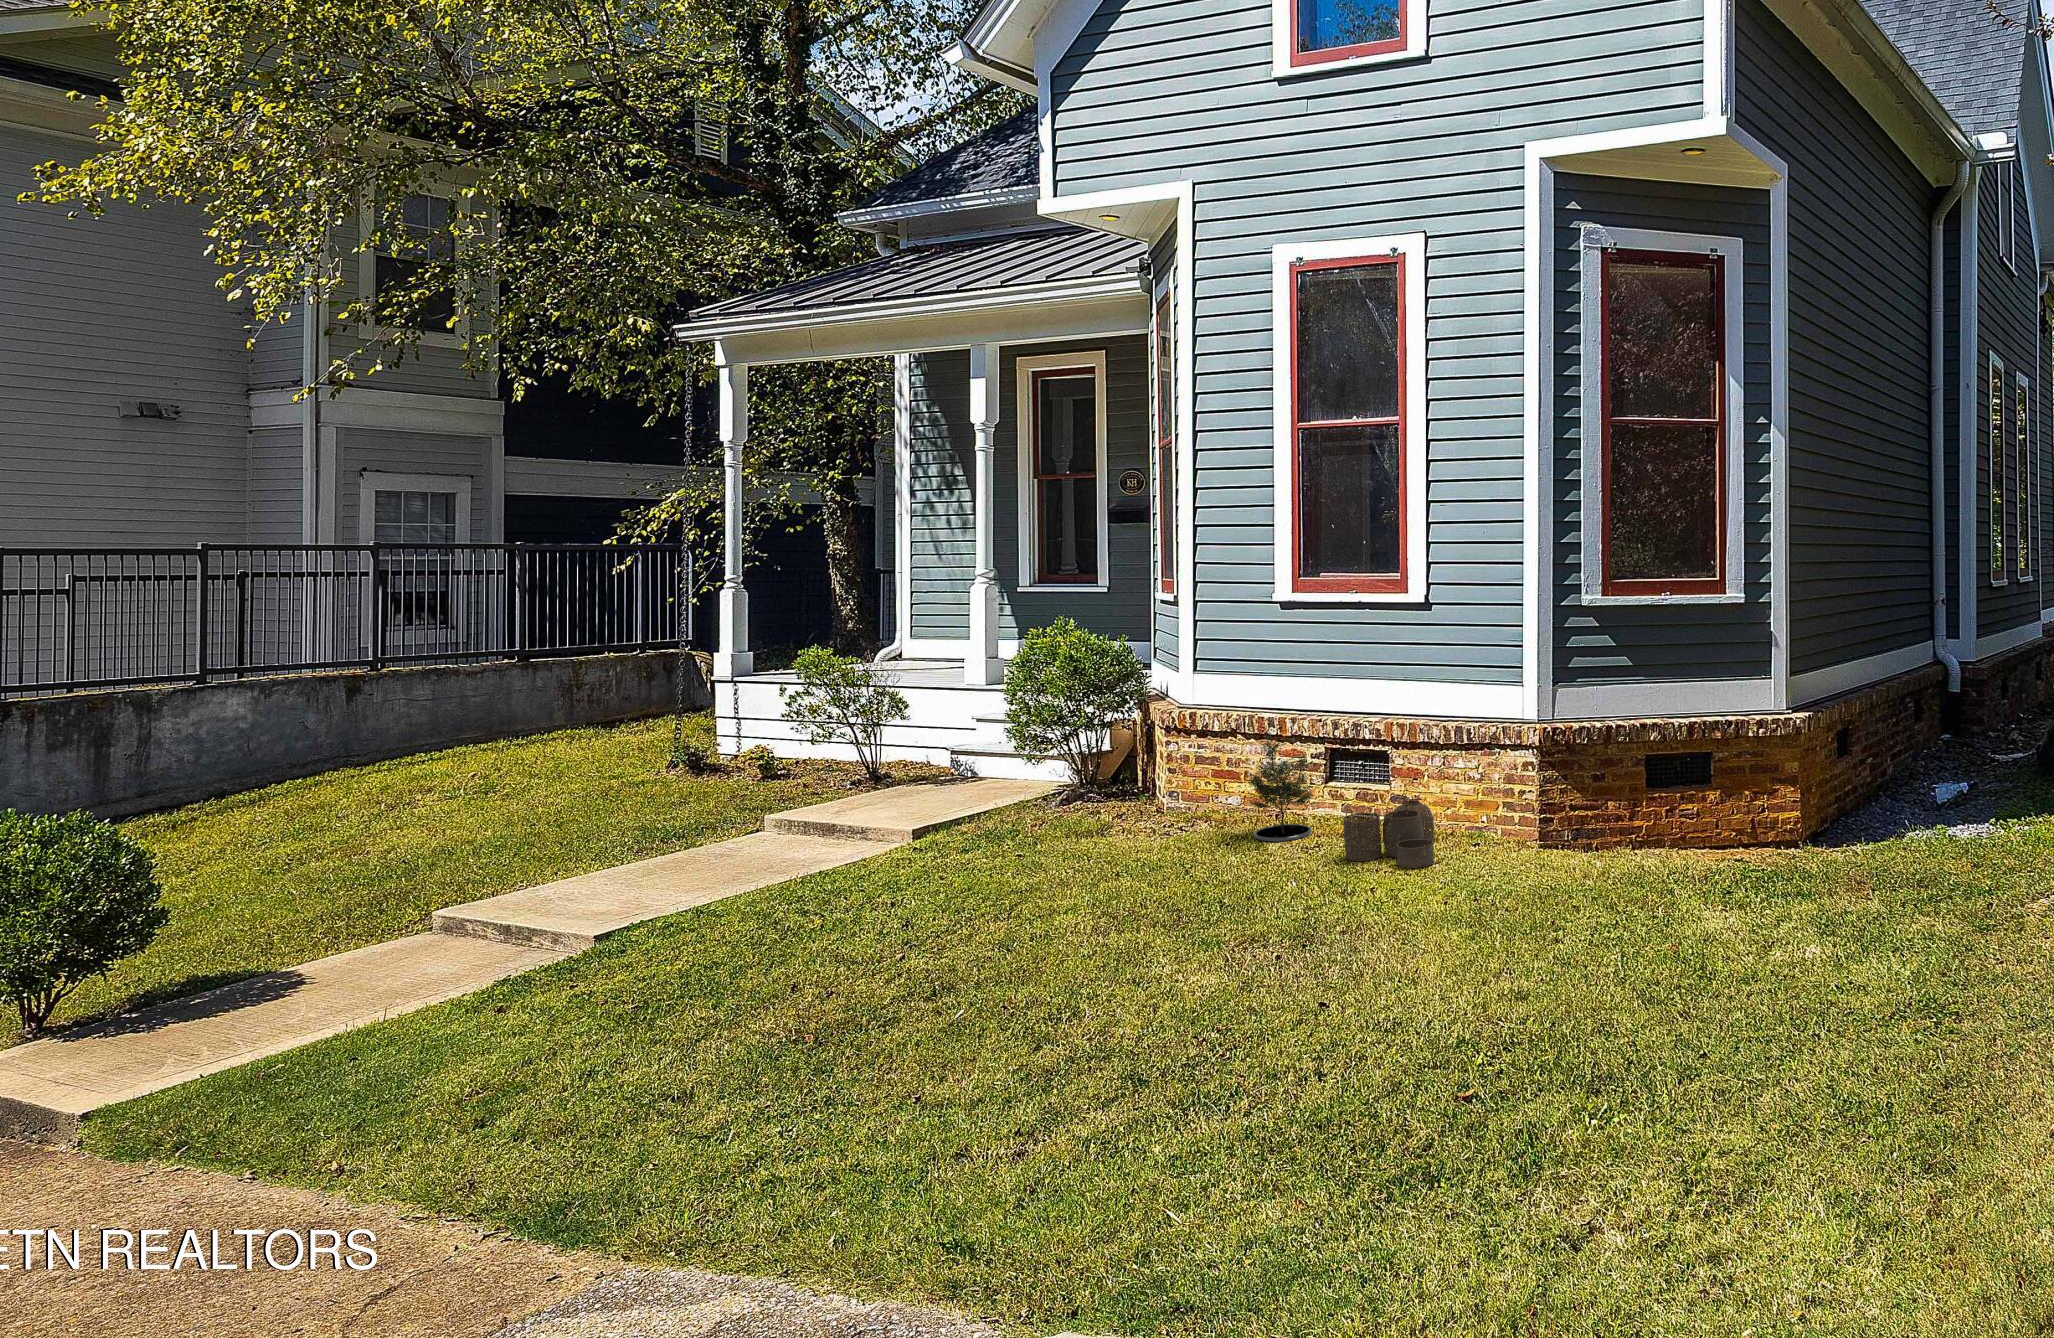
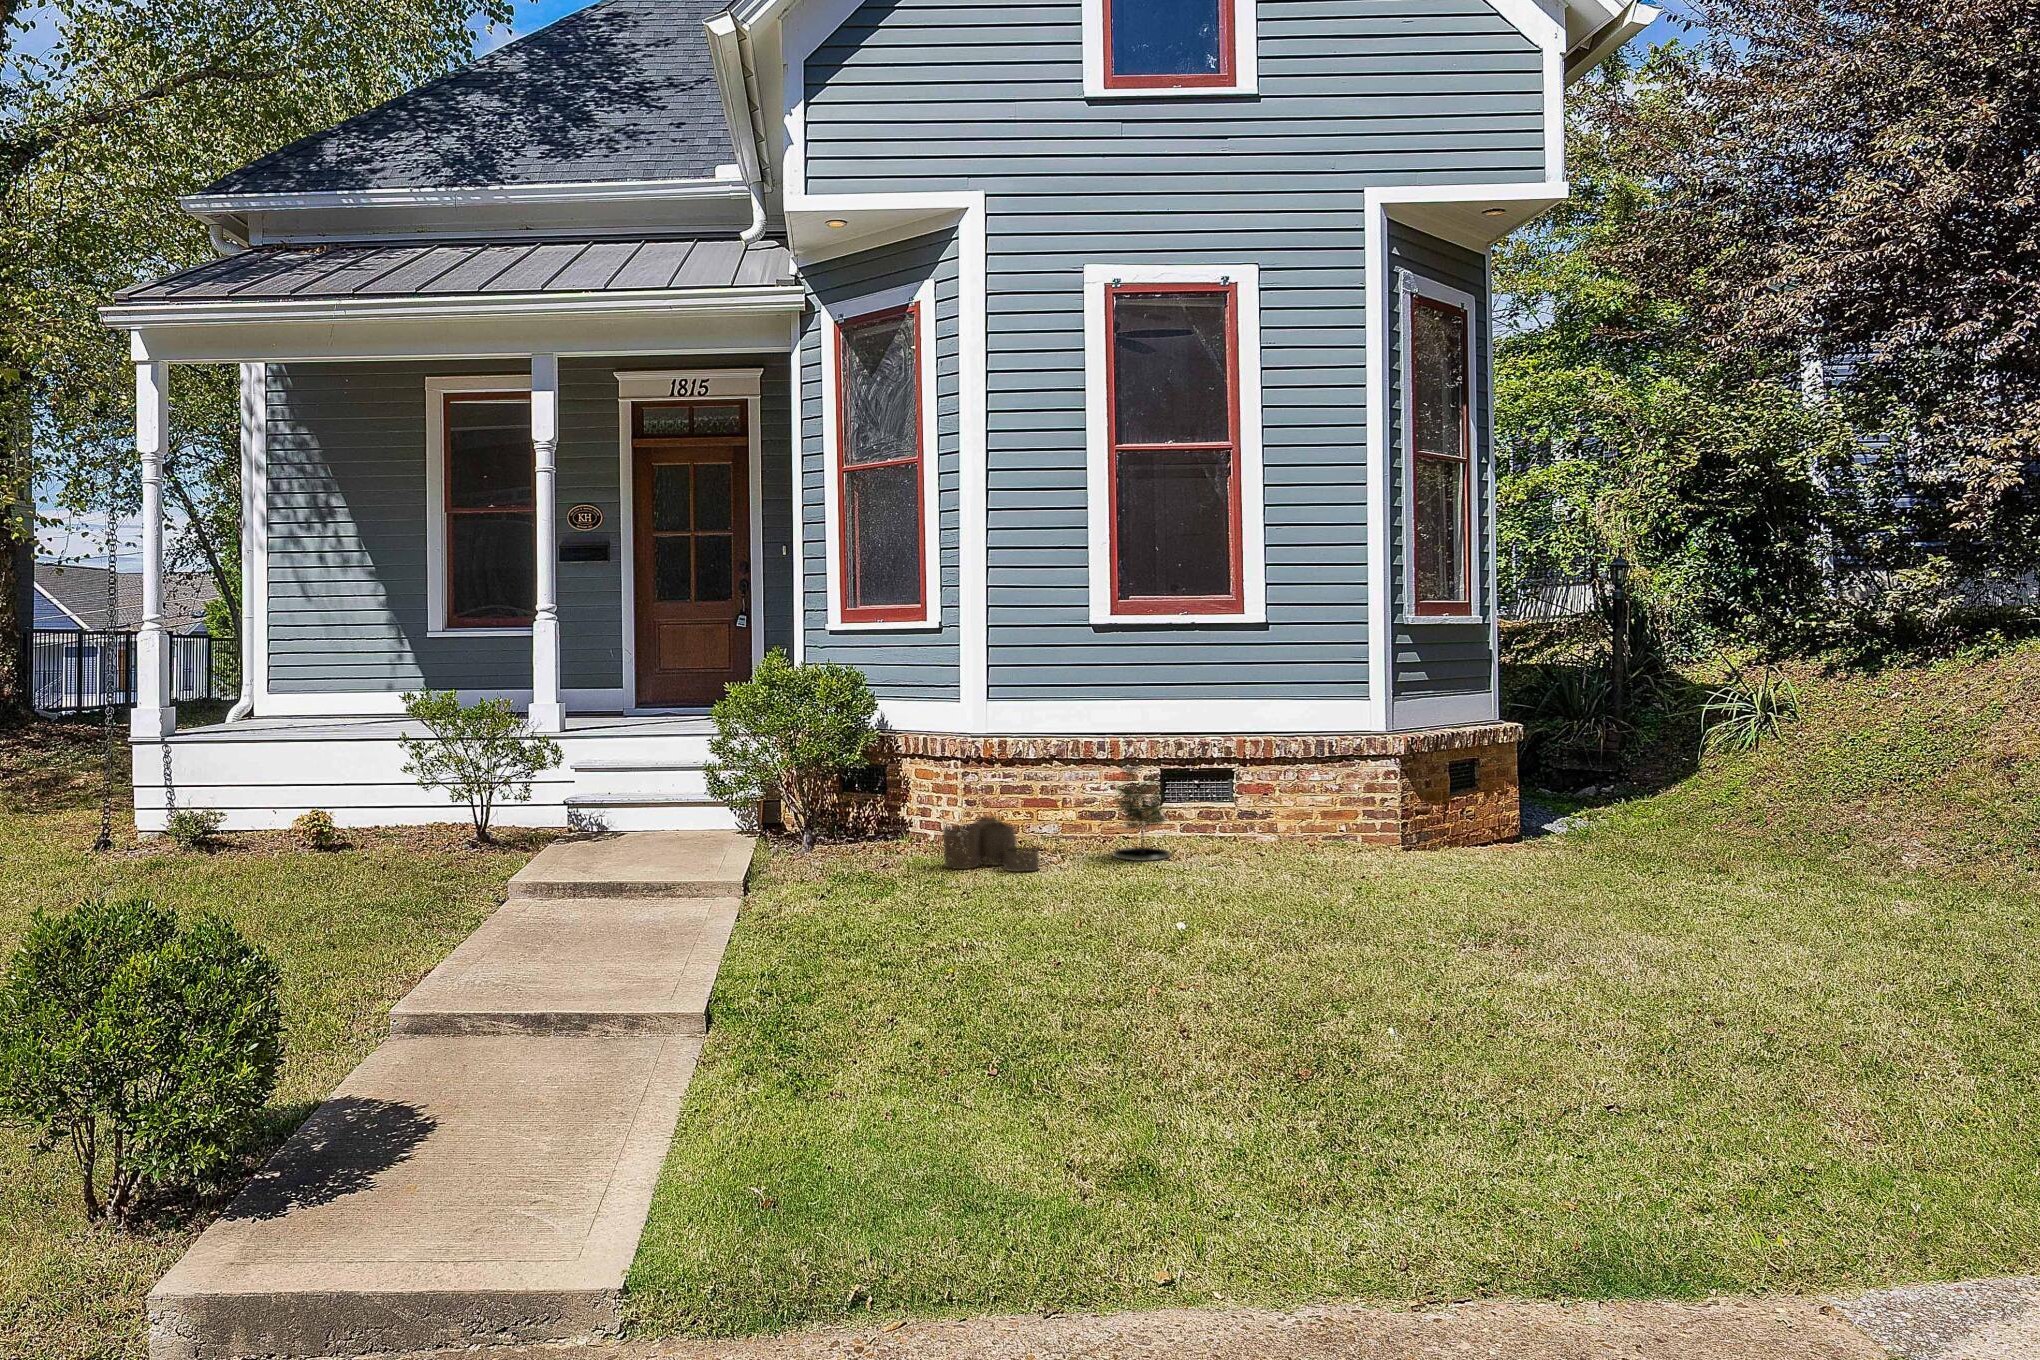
woven basket: present [1343,797,1434,867] -> present [943,816,1039,871]

